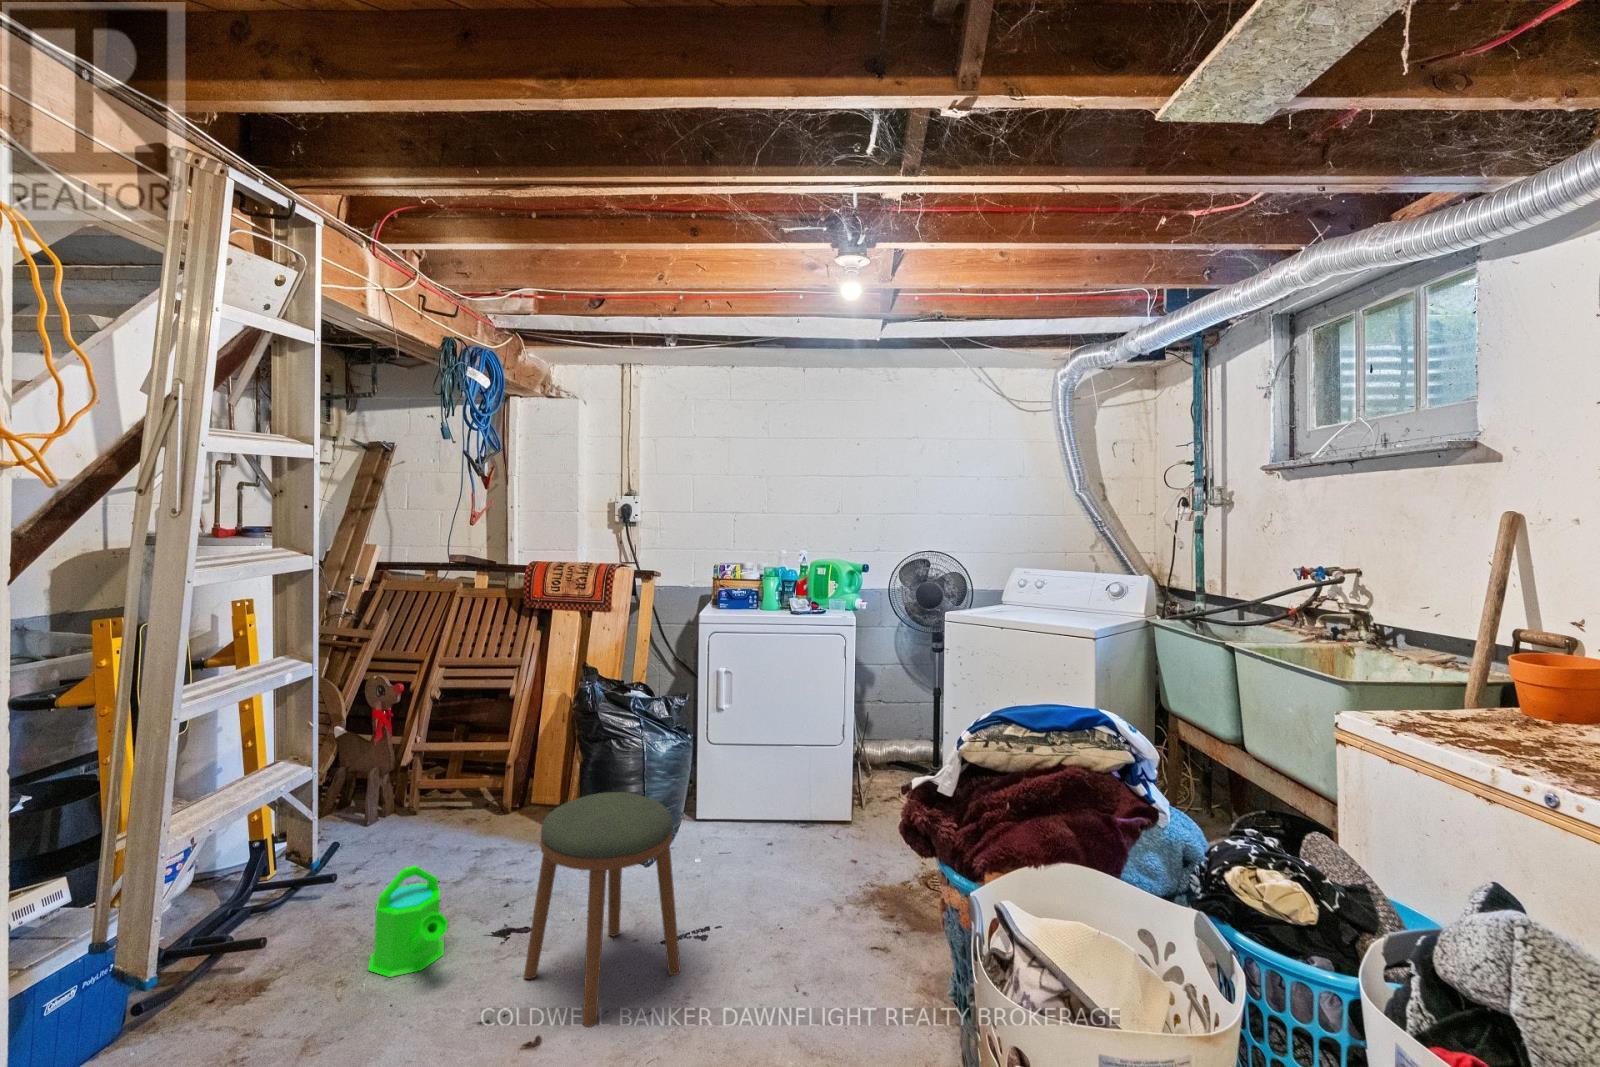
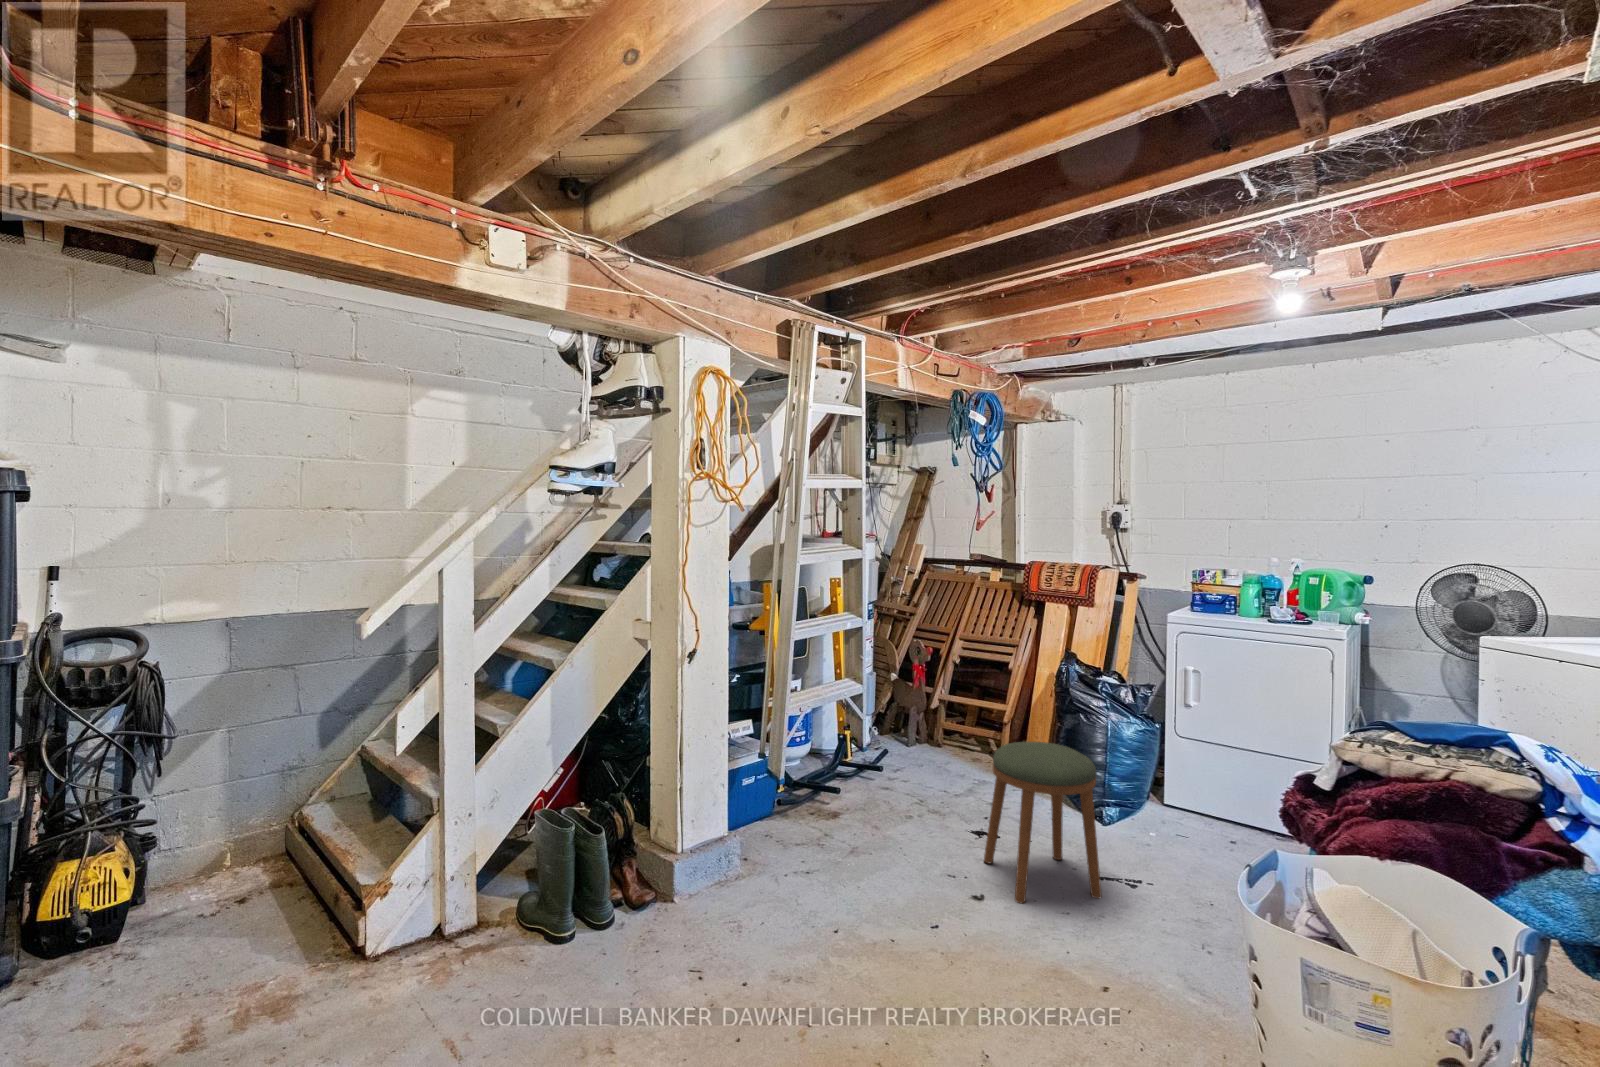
watering can: present [368,865,448,977] -> none [892,766,939,836]

